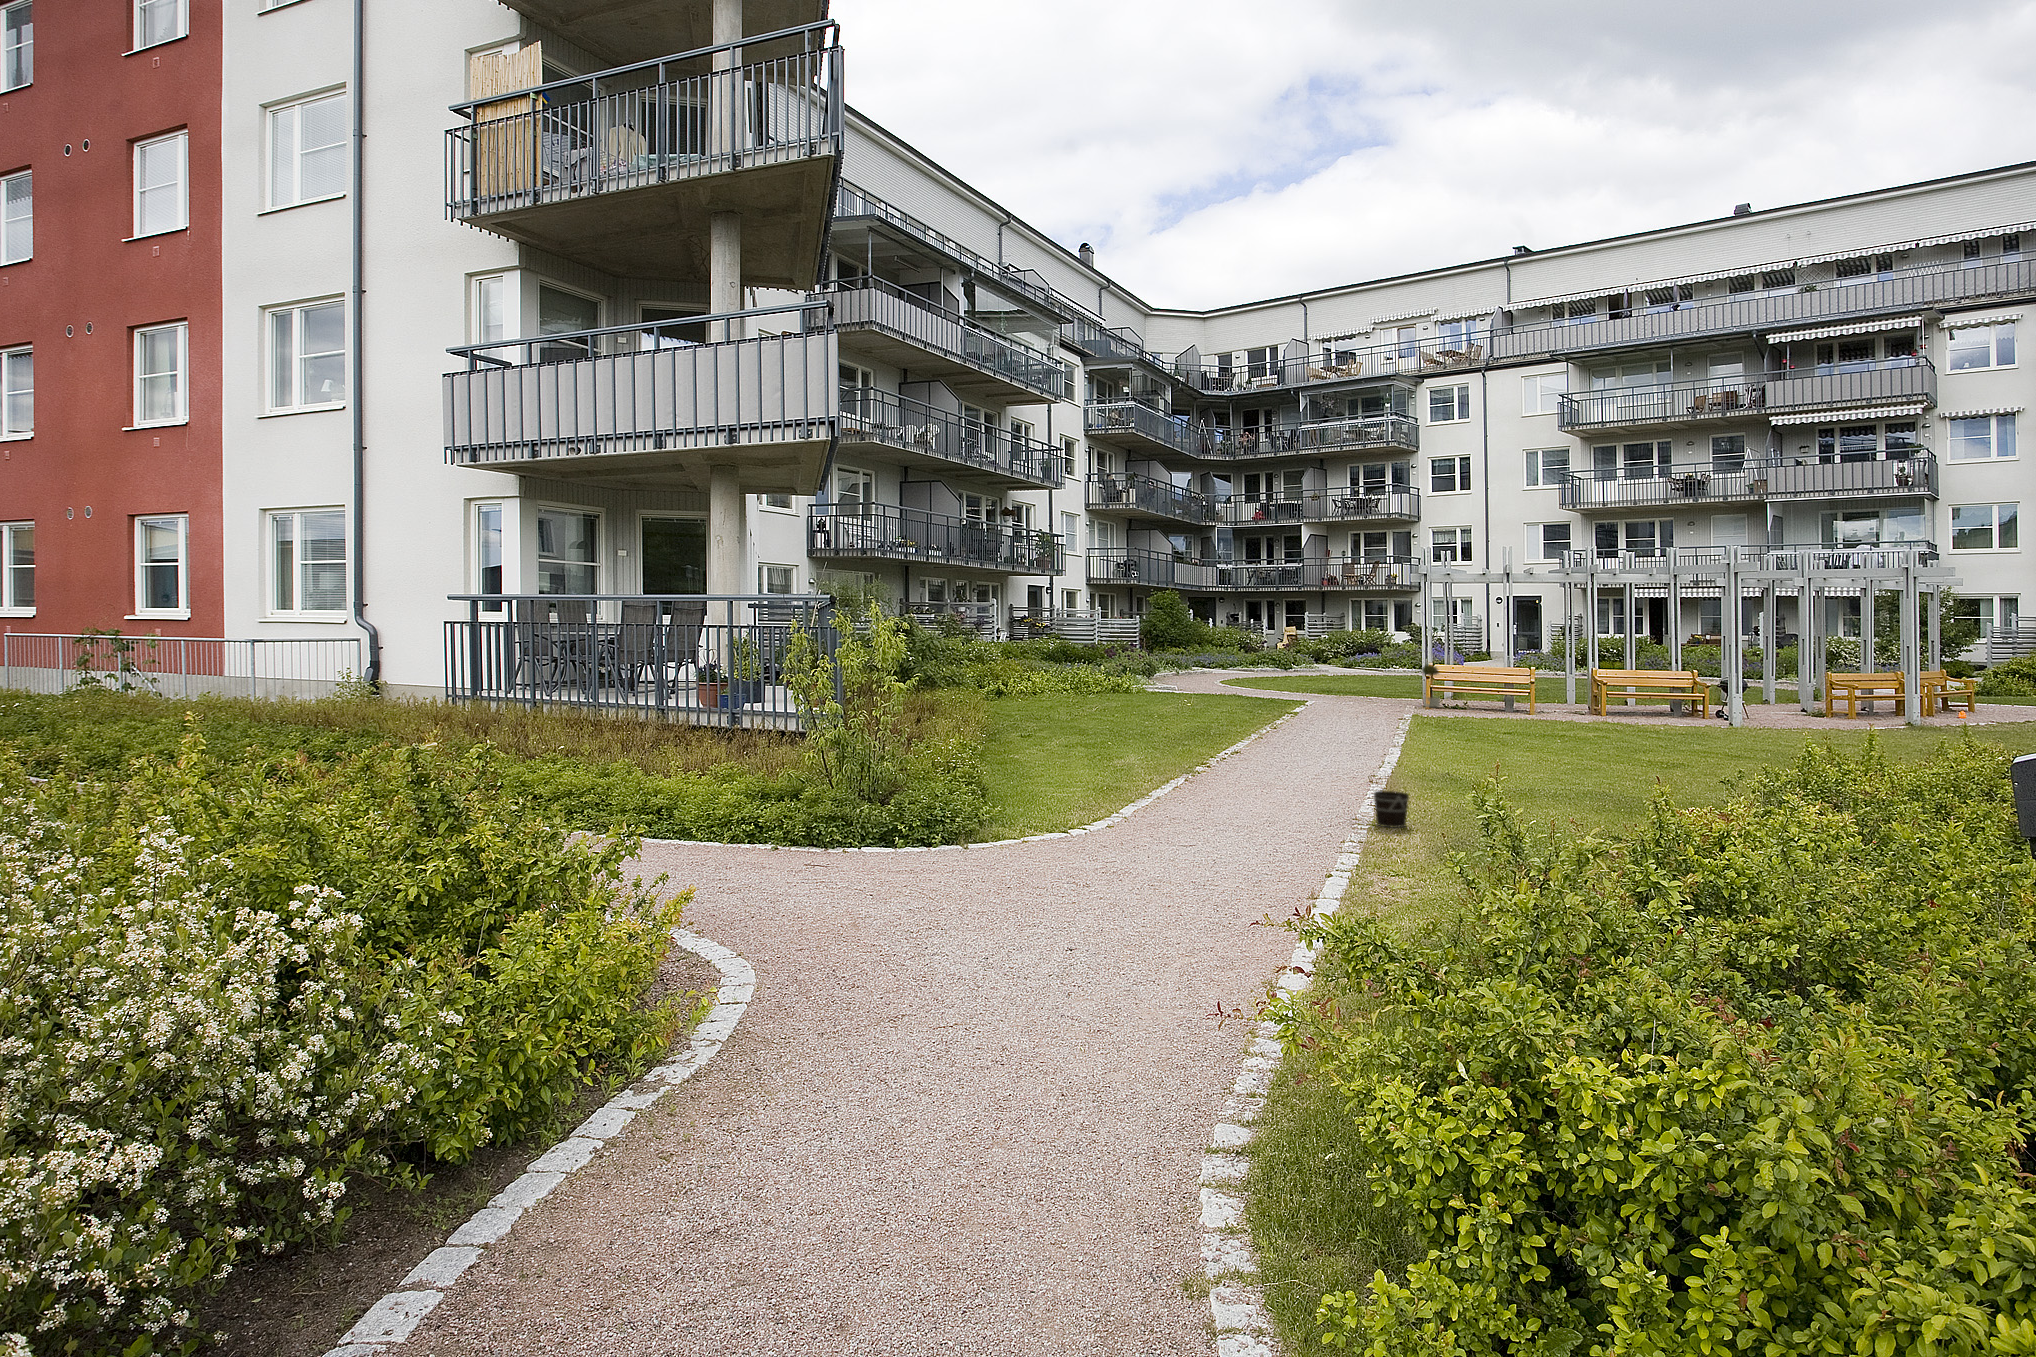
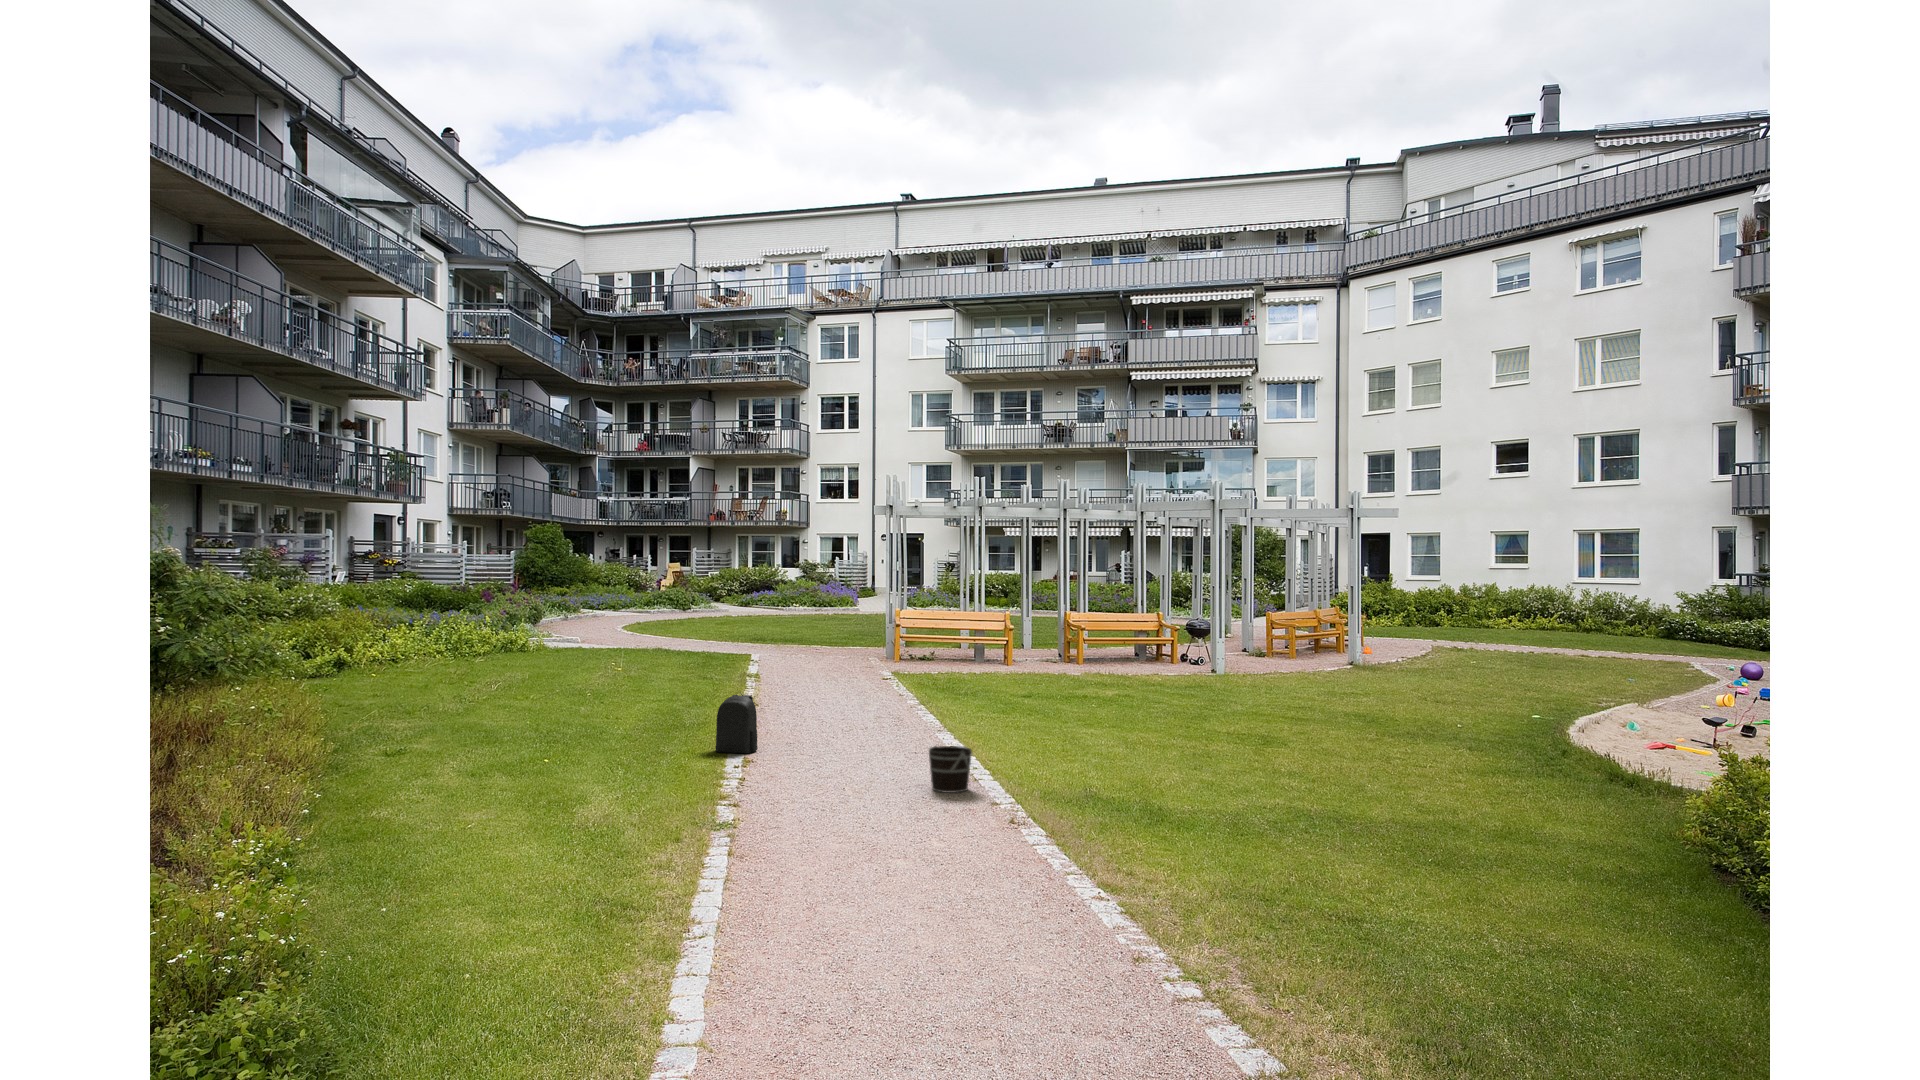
potted tree: present [1422,665,1440,707] -> none [865,599,884,646]
backpack: none [1230,742,1261,789] -> present [715,694,758,754]

